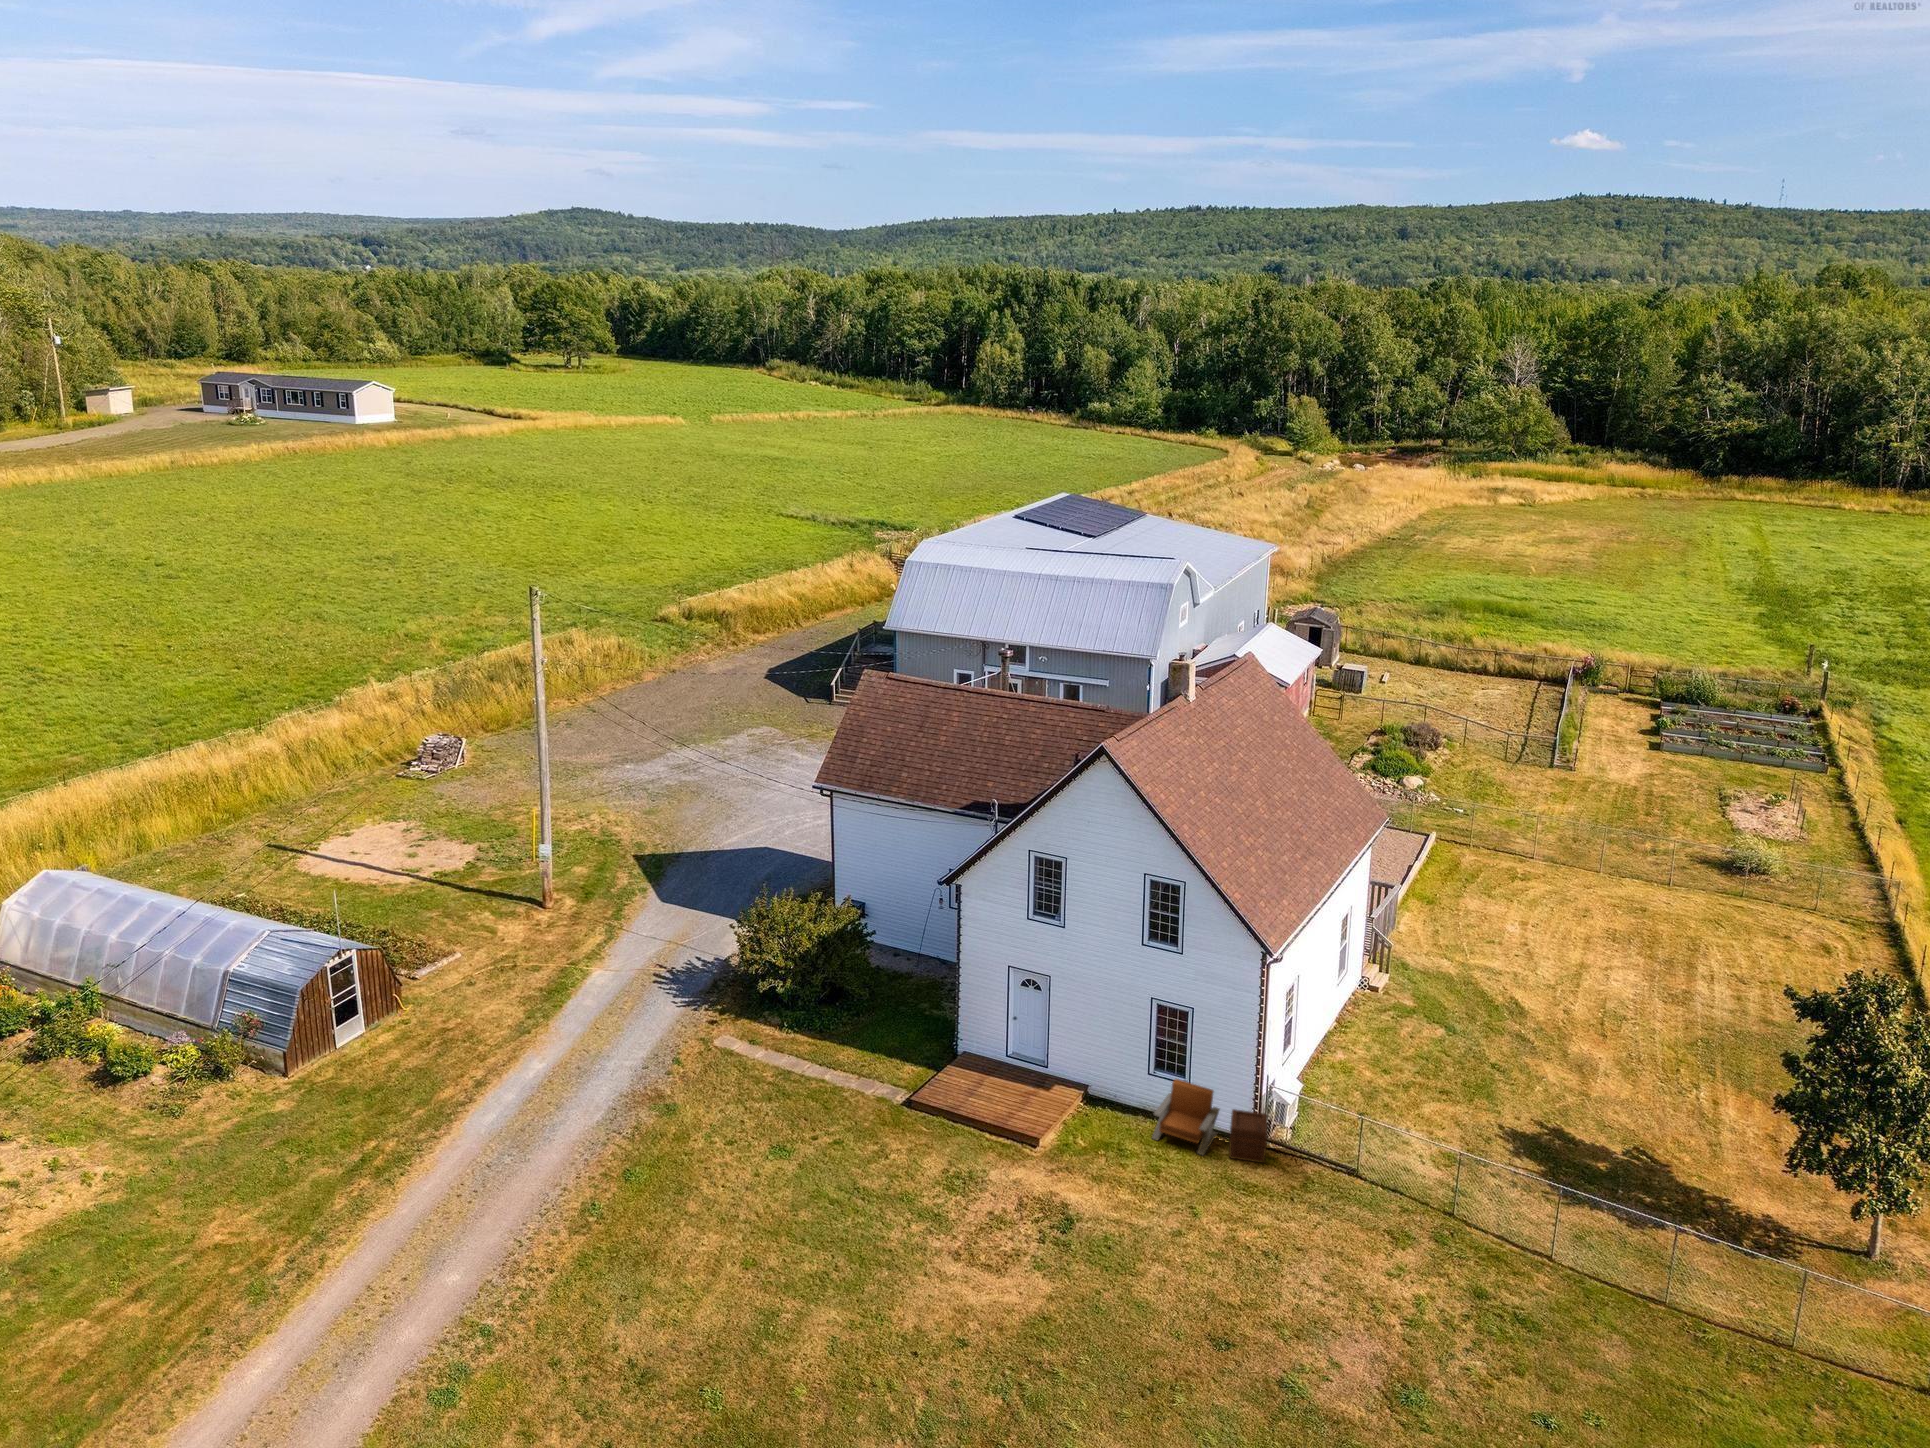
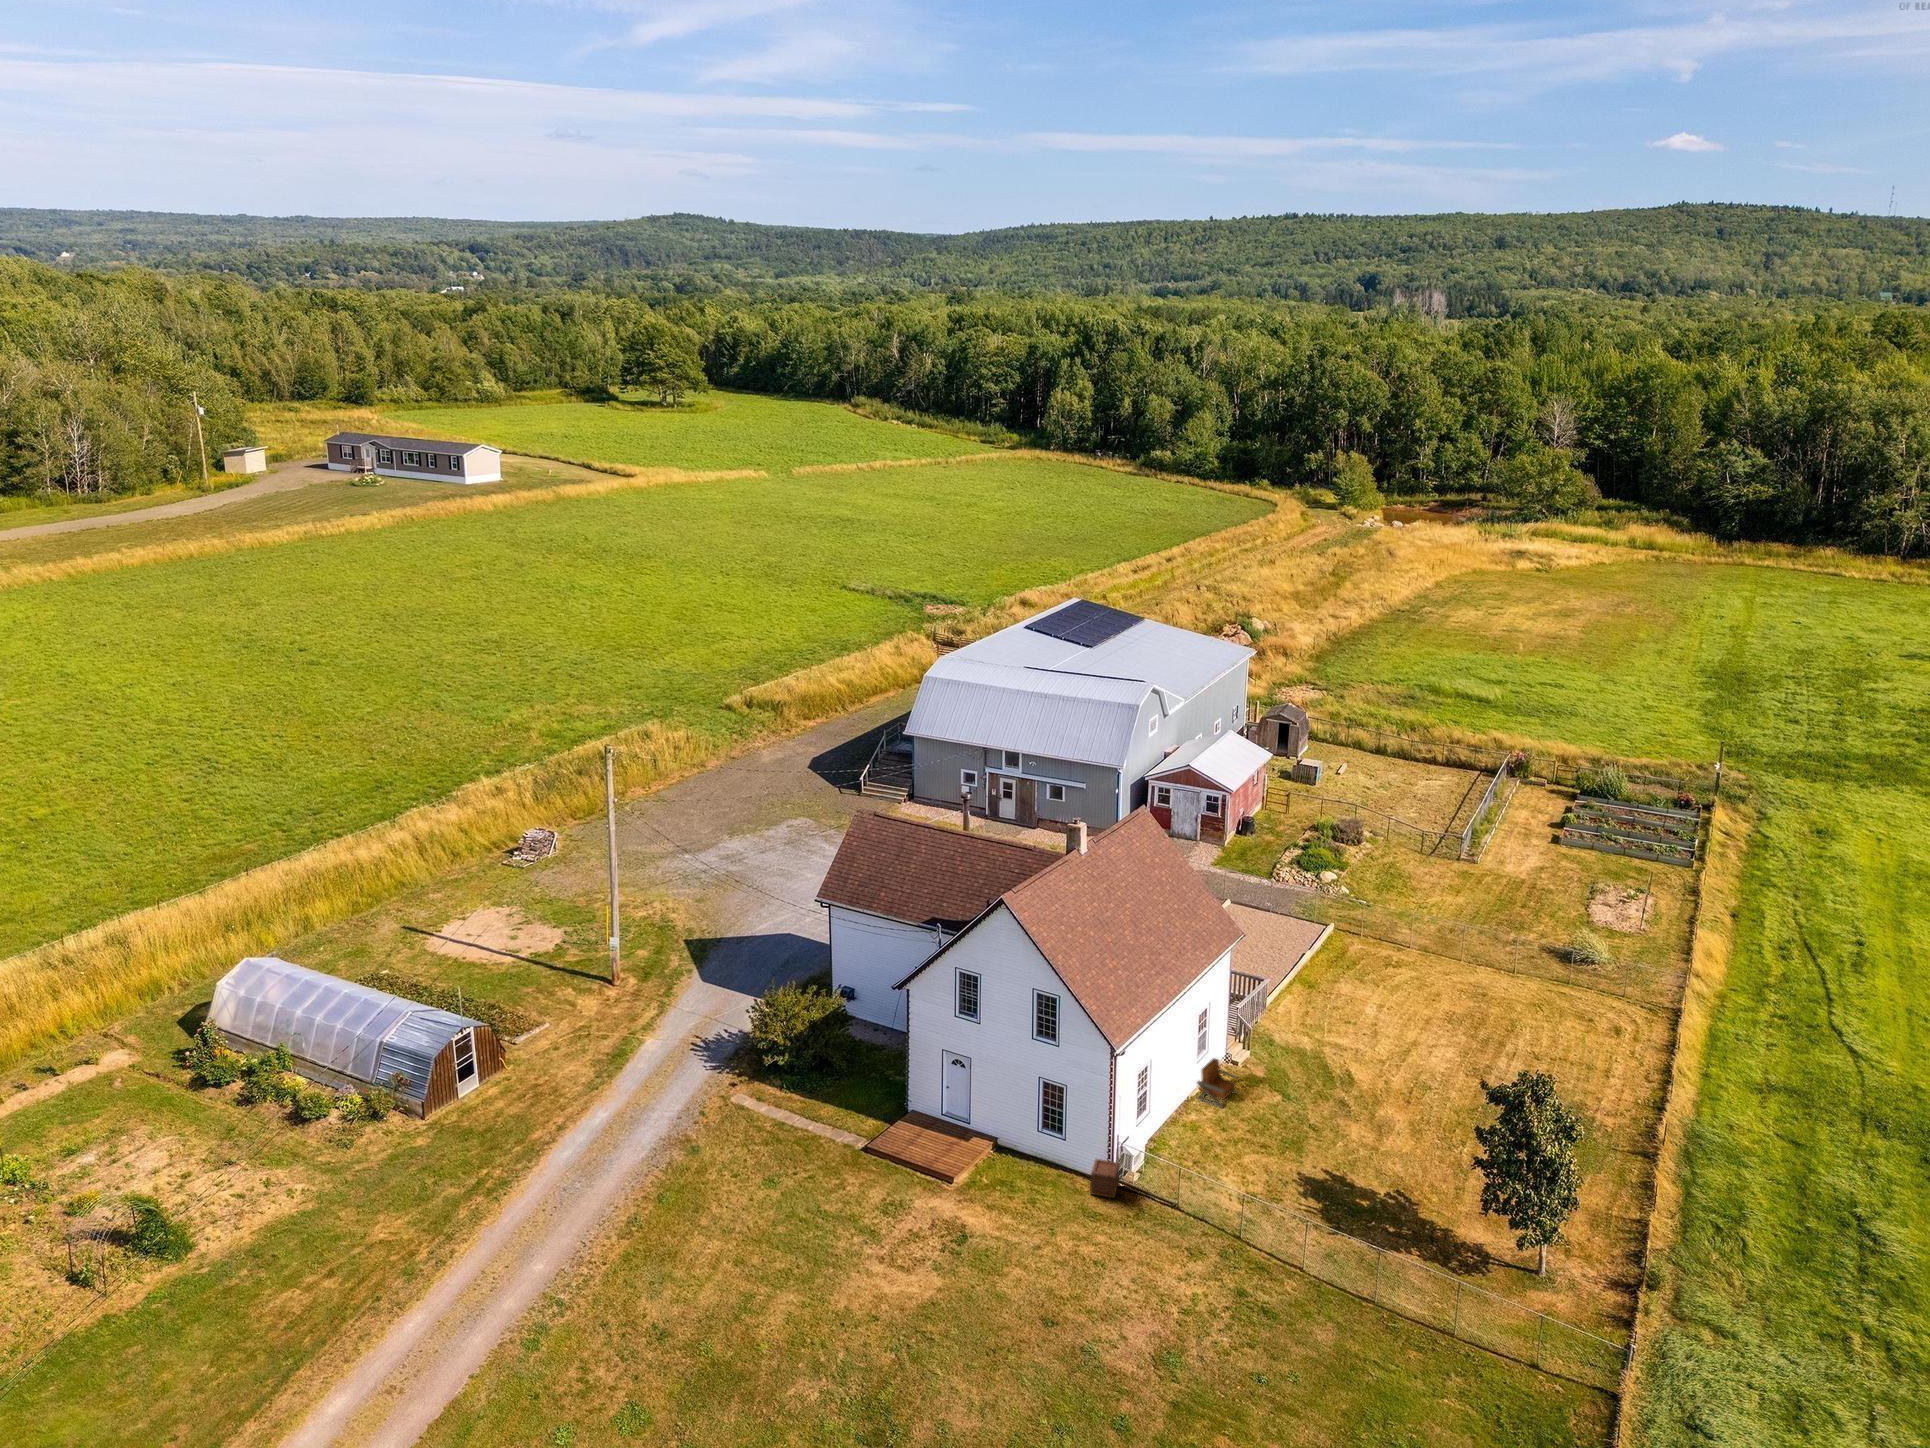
lounge chair: present [1152,1079,1220,1156] -> present [1197,1058,1238,1108]

